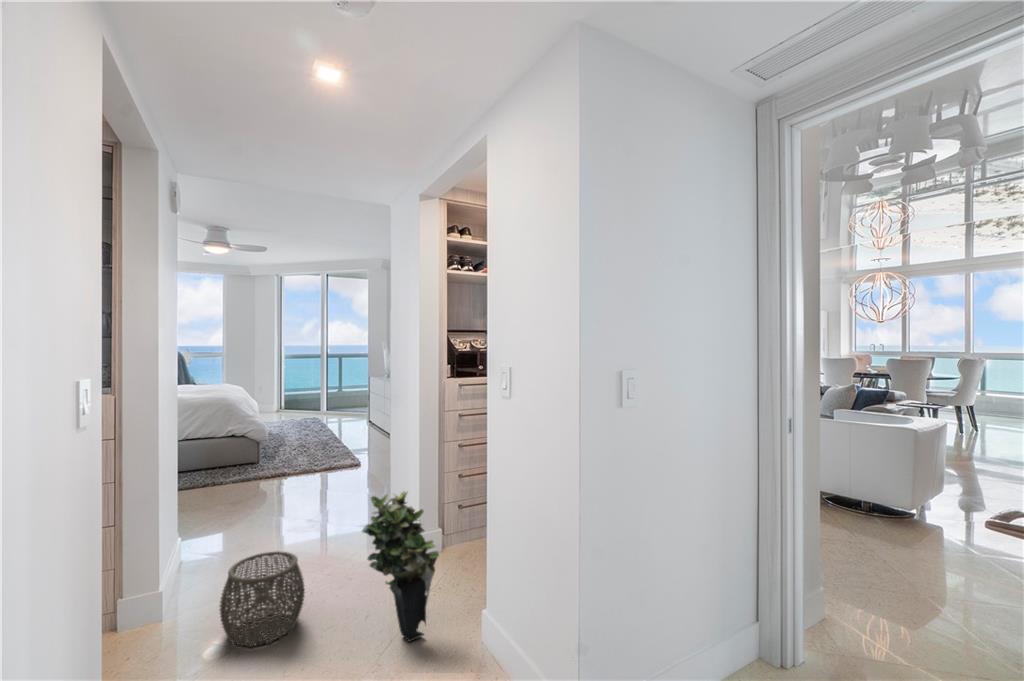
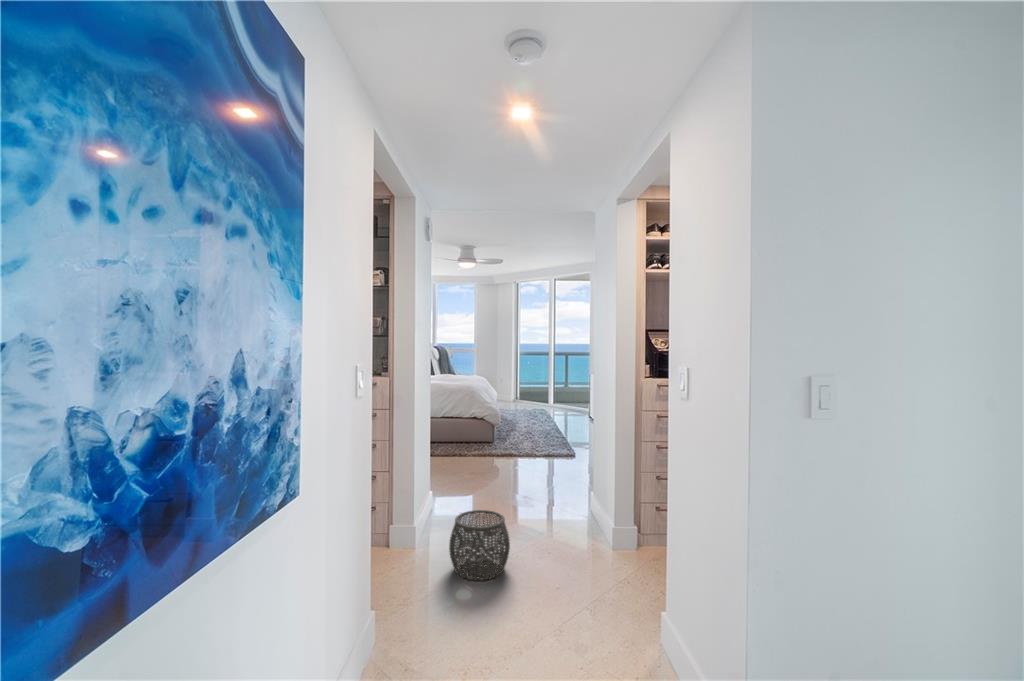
potted plant: present [362,491,439,642] -> none [552,476,622,610]

